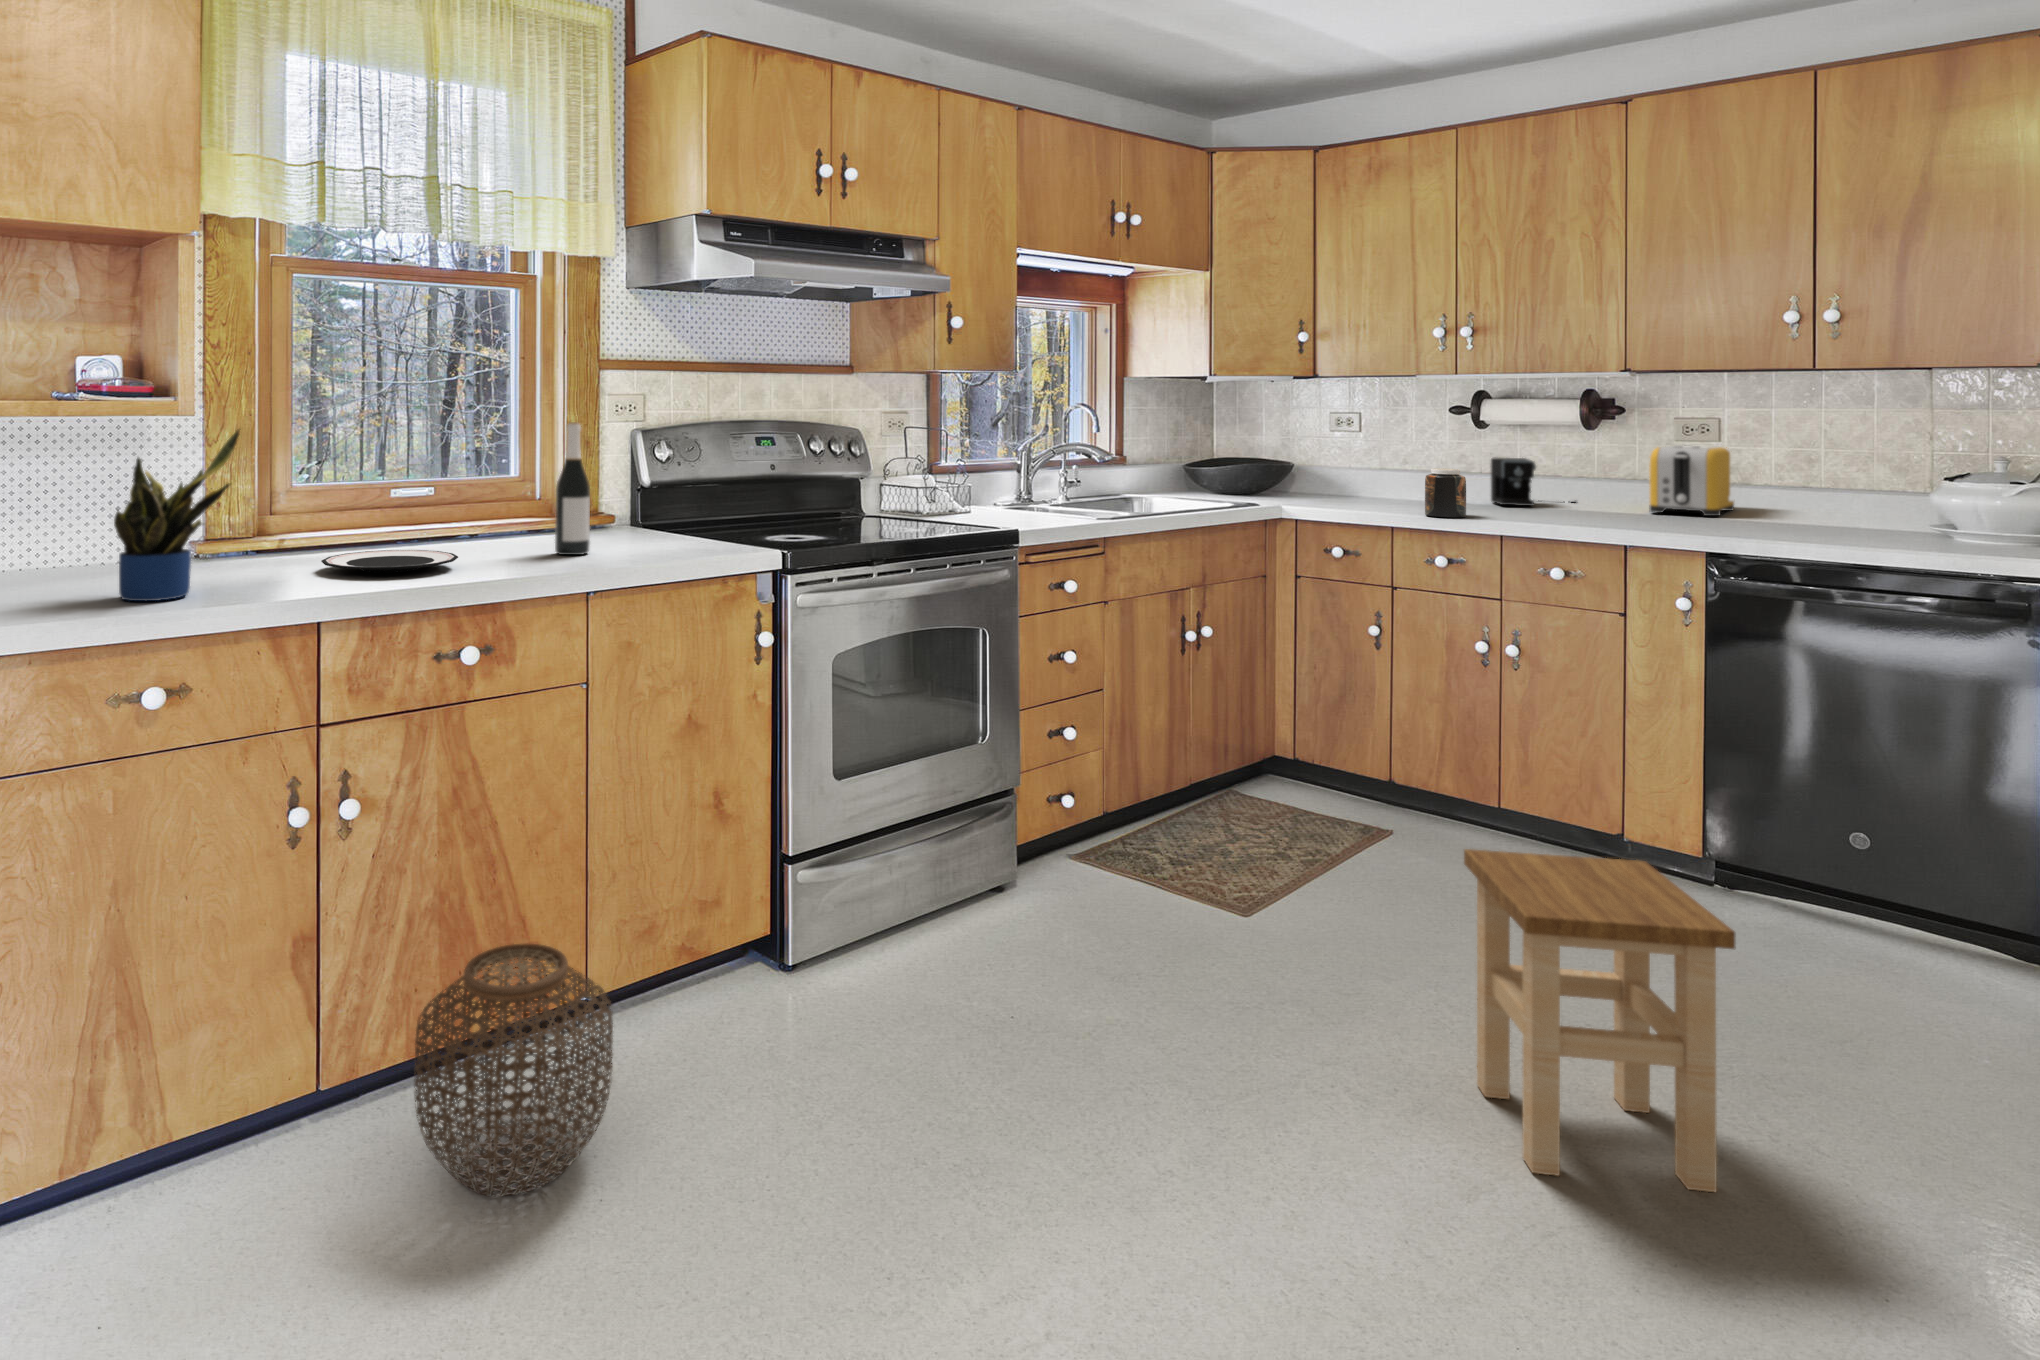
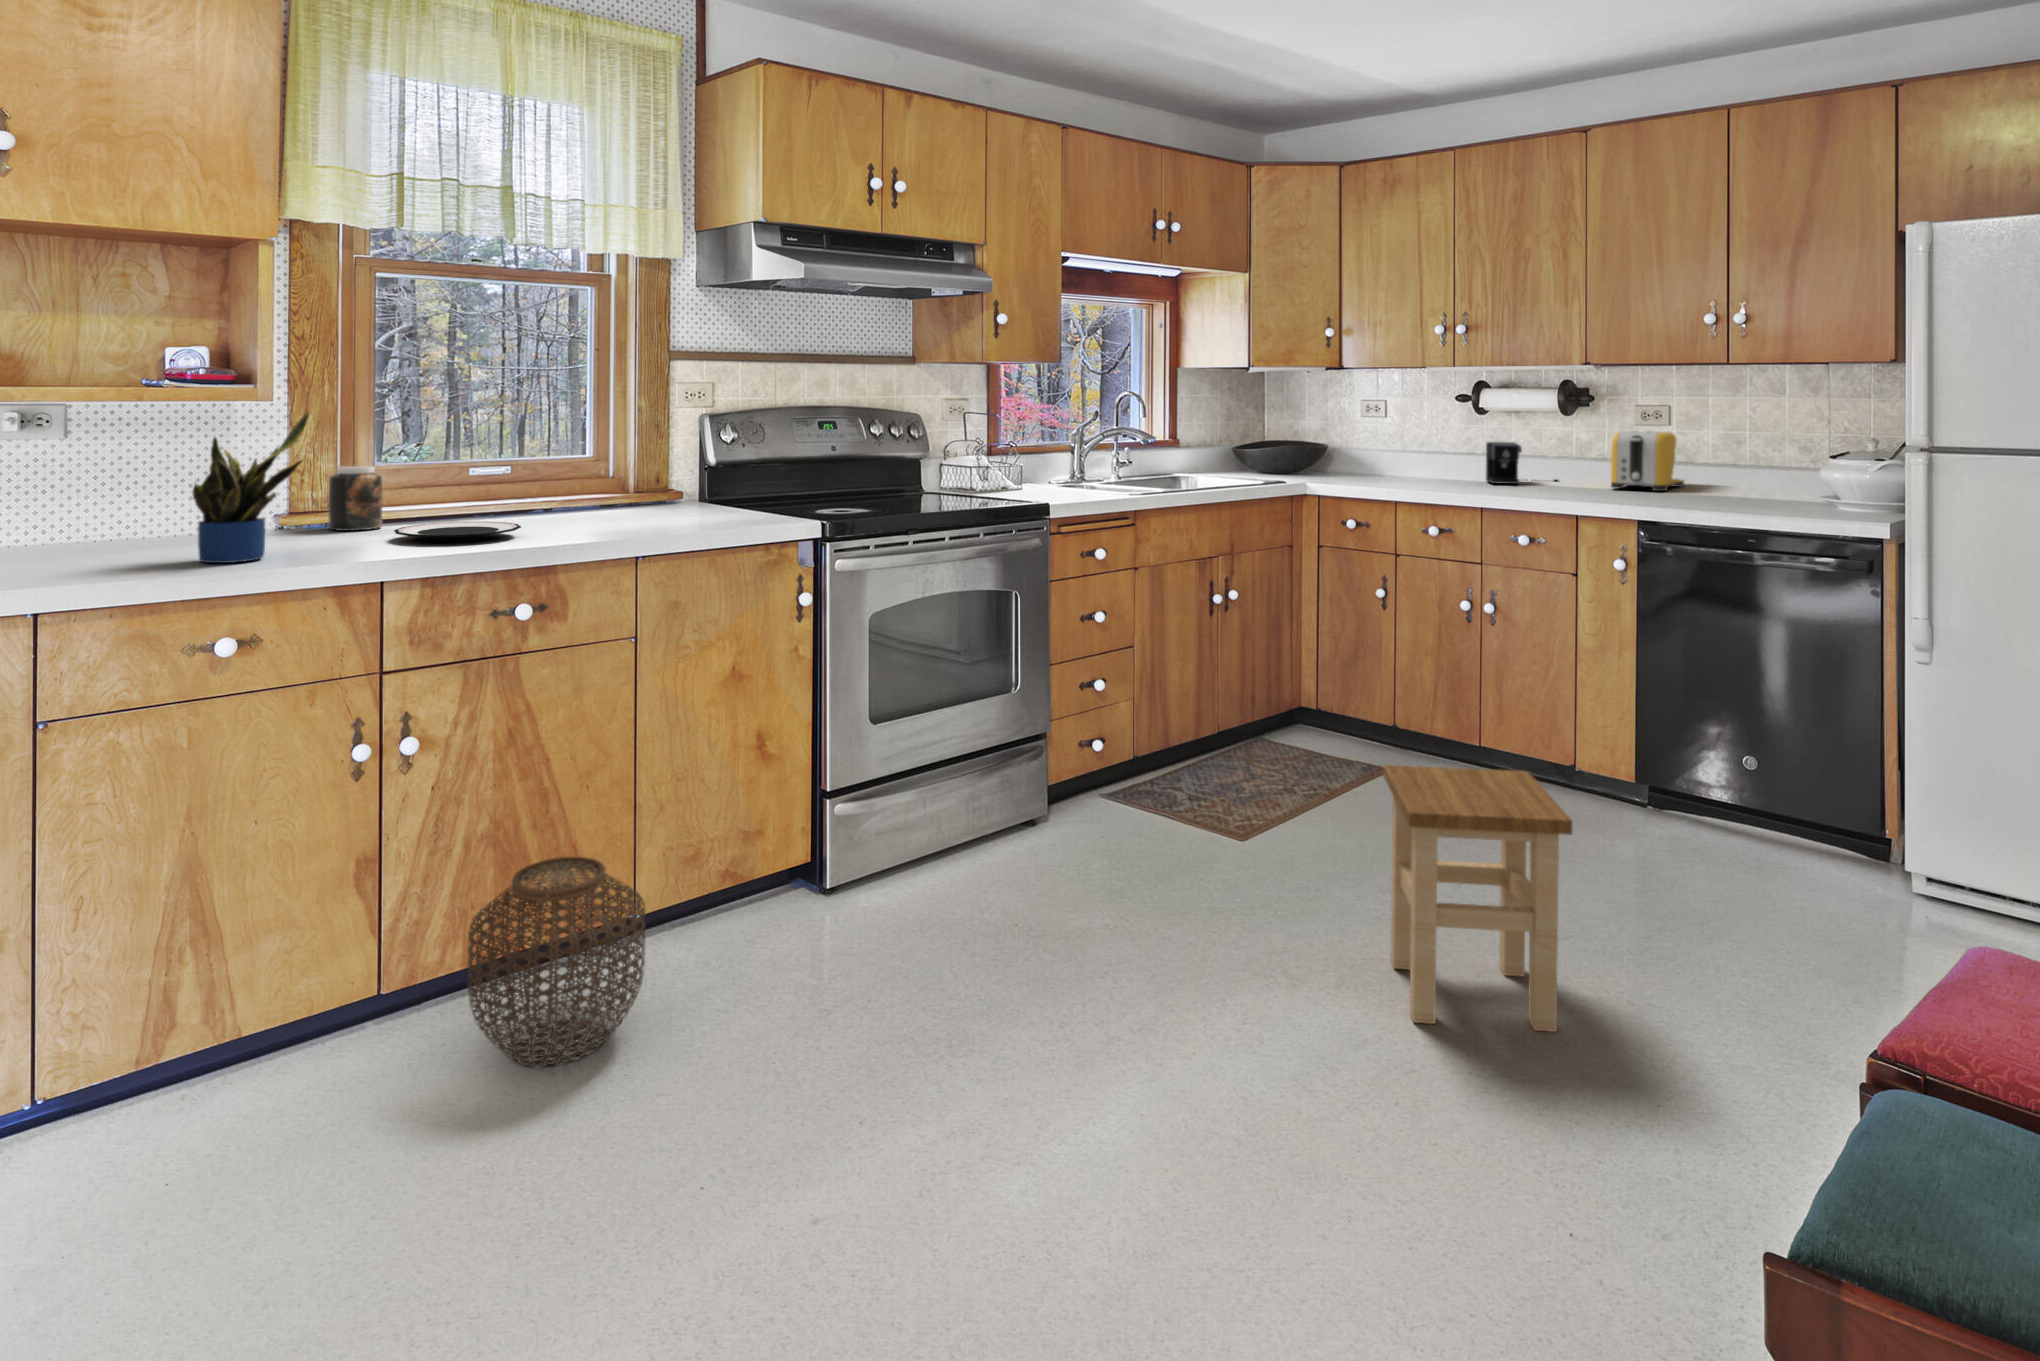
wine bottle: present [555,422,590,555] -> none [616,408,648,526]
jar: present [1425,468,1466,518] -> present [329,466,382,531]

